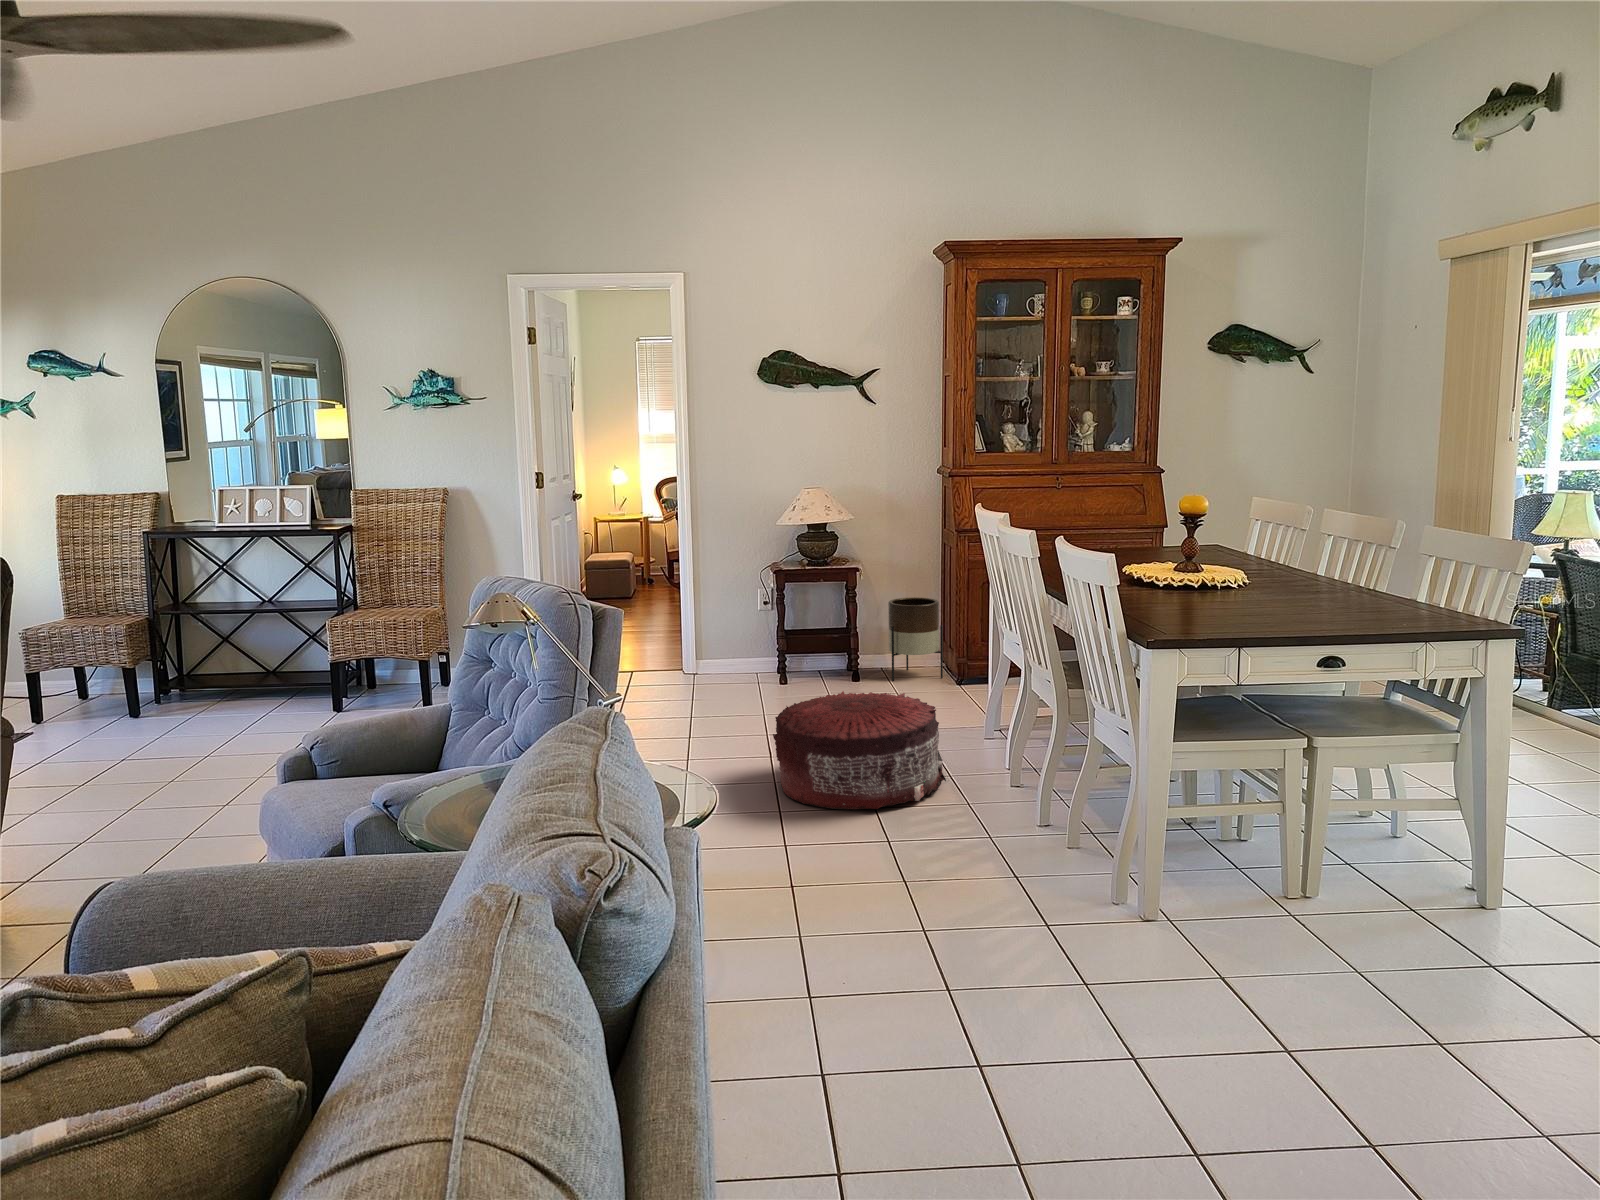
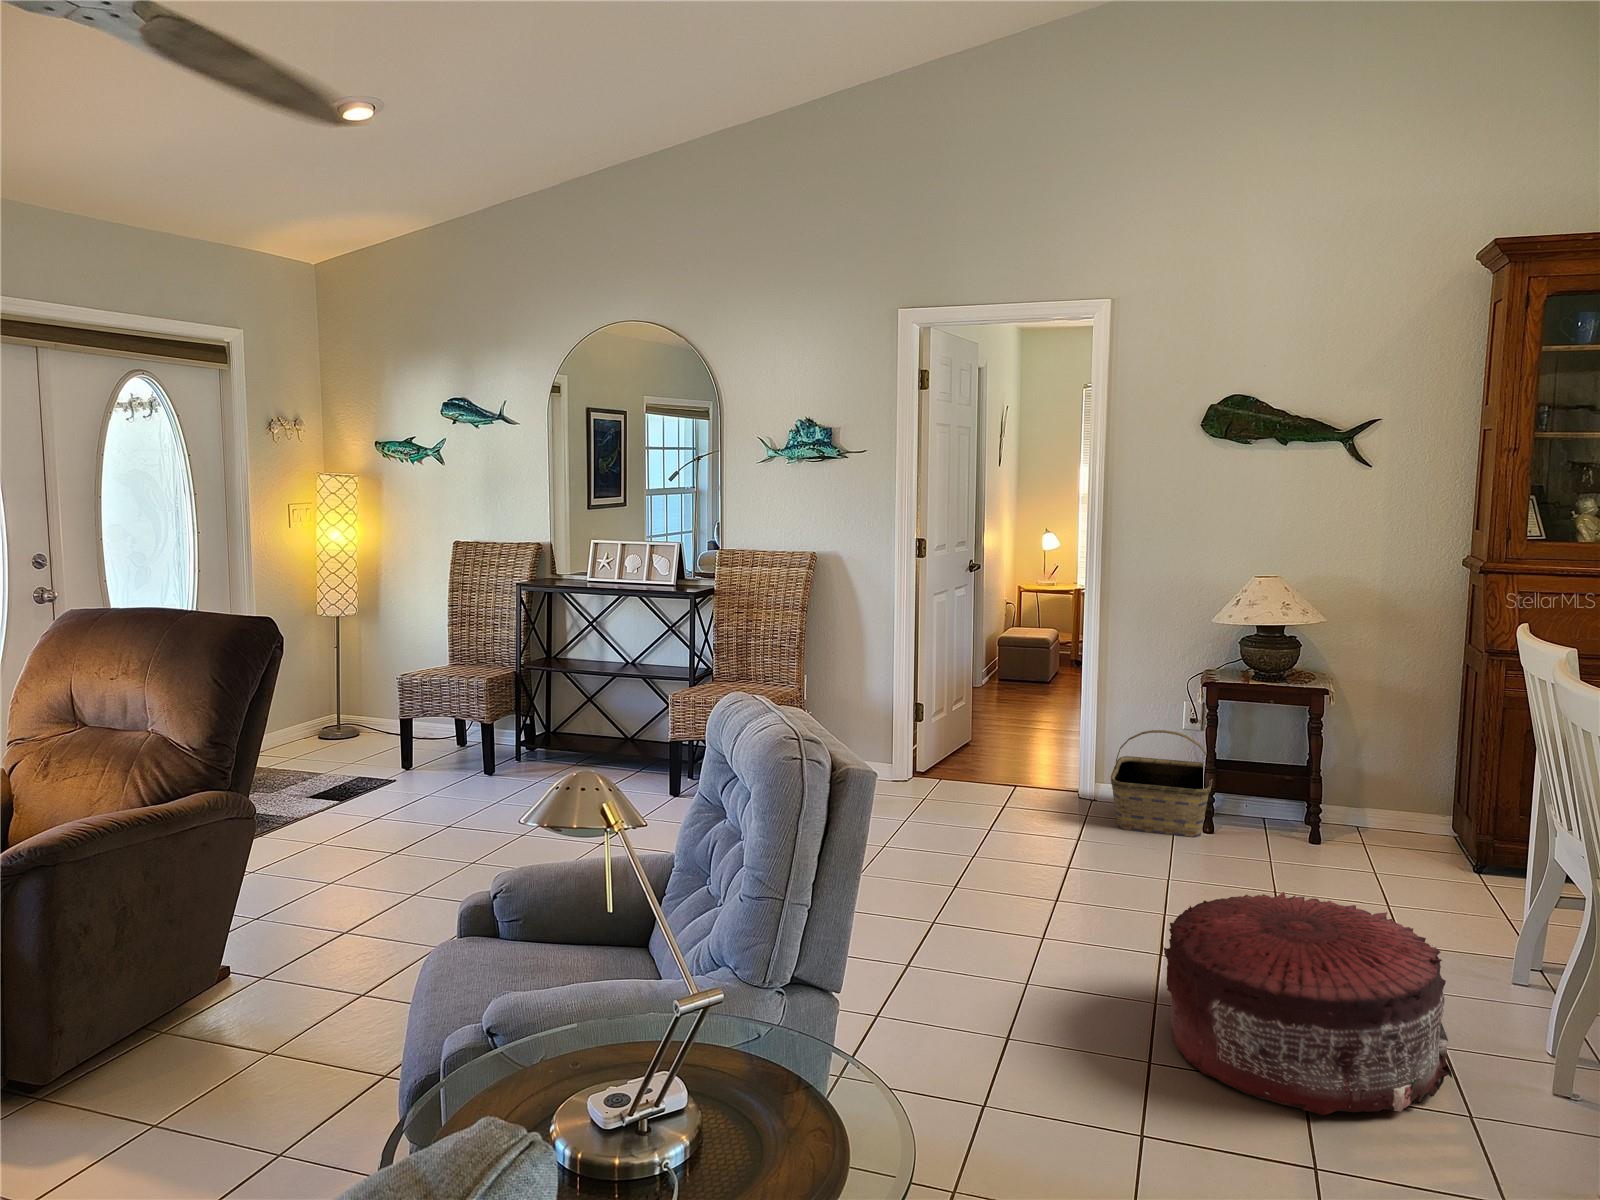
planter: present [888,597,943,681] -> none [1367,735,1454,857]
basket: none [711,611,784,689] -> present [1111,730,1213,837]

